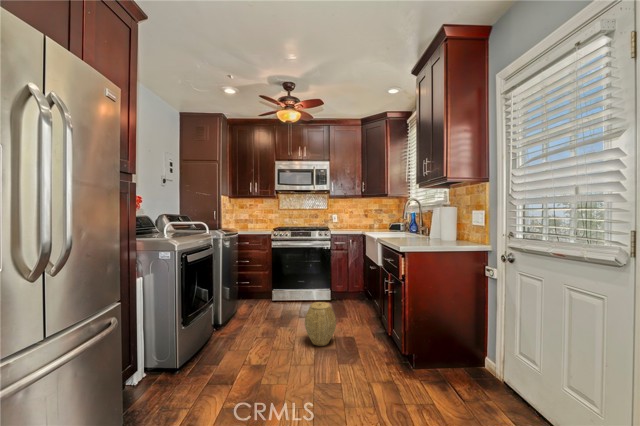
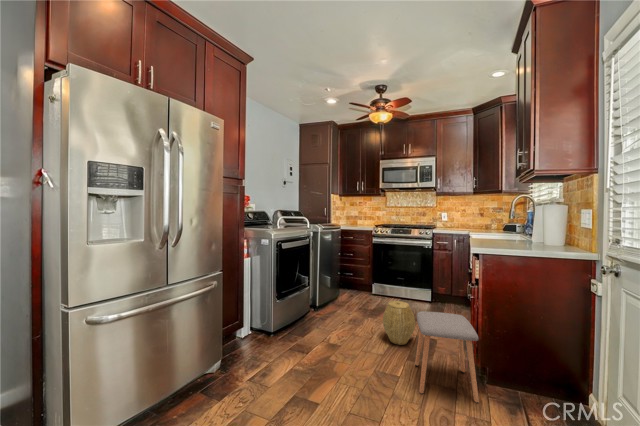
stool: none [347,304,409,387] -> present [415,311,479,403]

